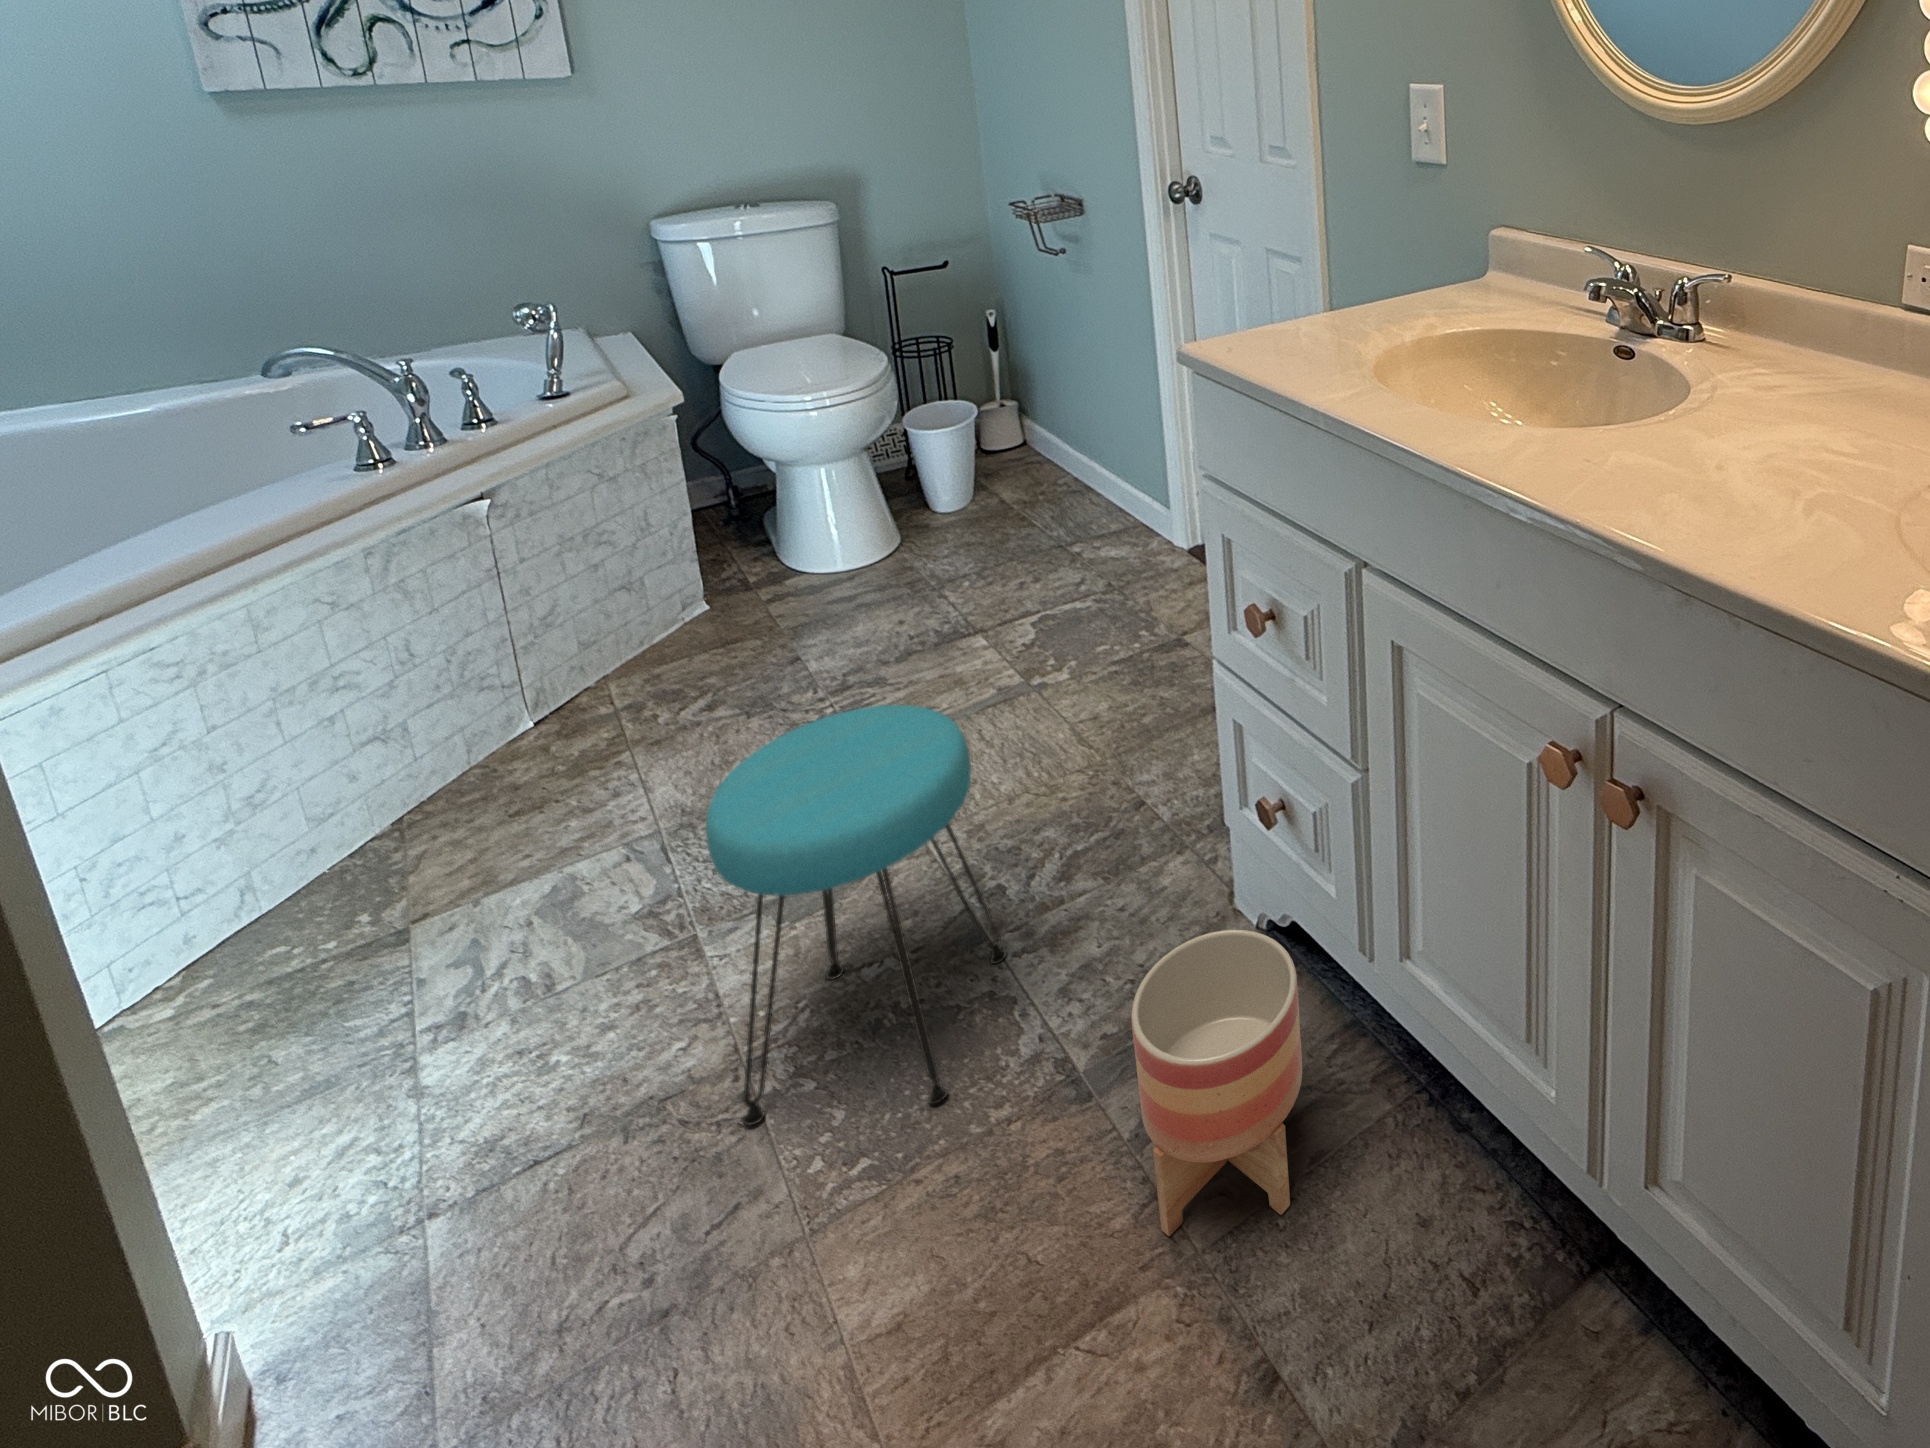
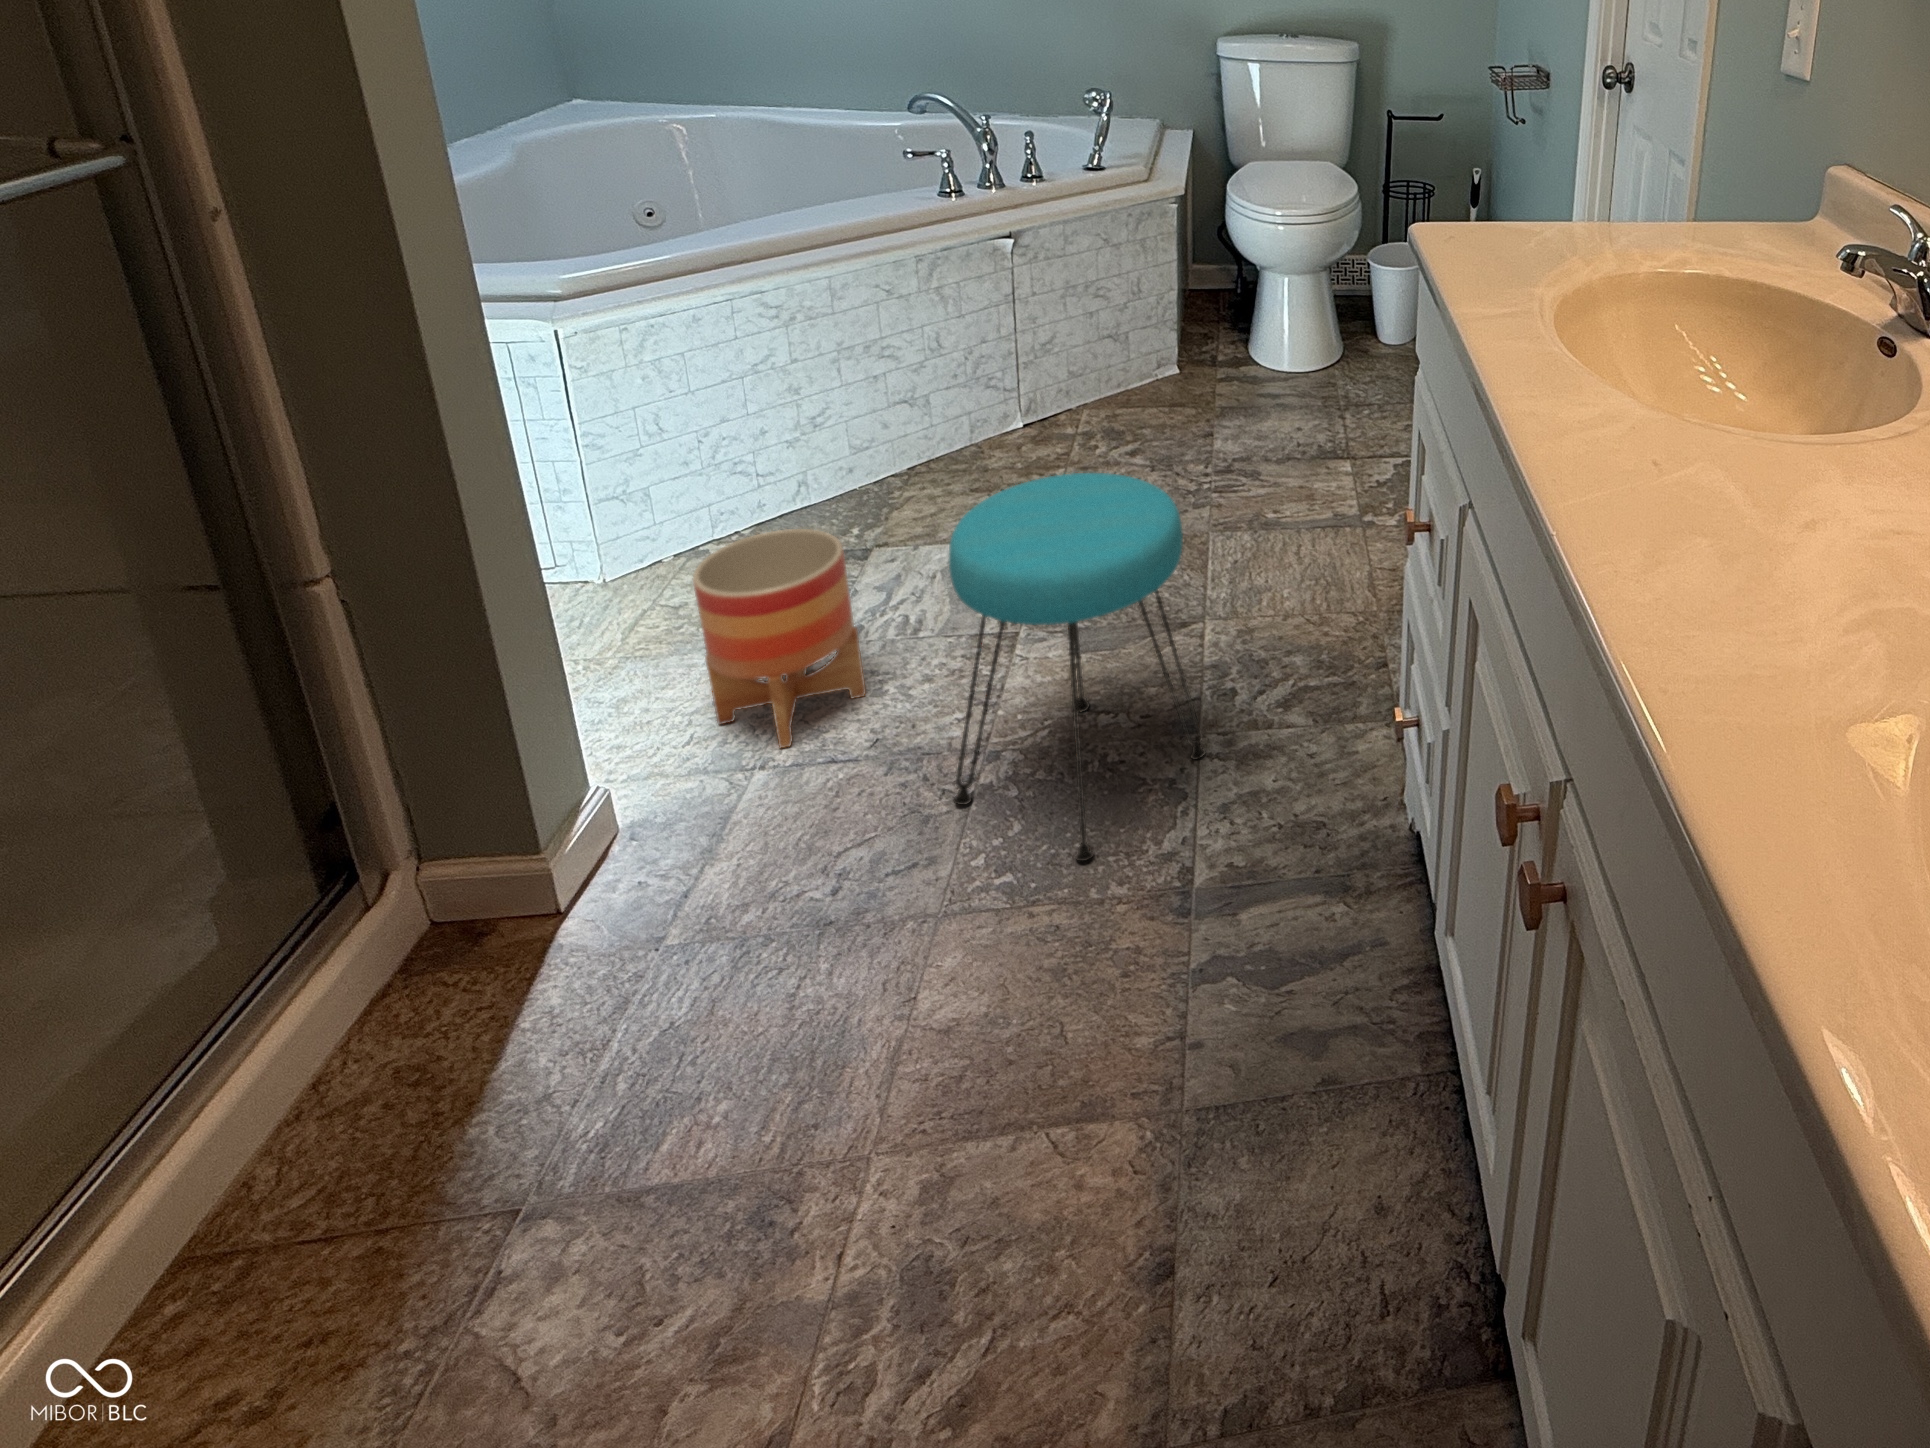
planter: present [1131,930,1302,1236] -> present [693,529,866,748]

